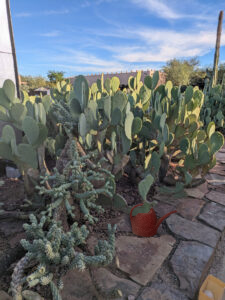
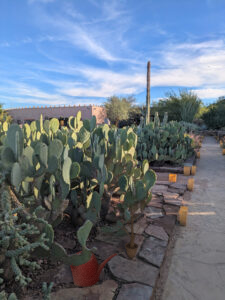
decorative plant: none [168,170,211,218] -> present [118,210,147,257]

